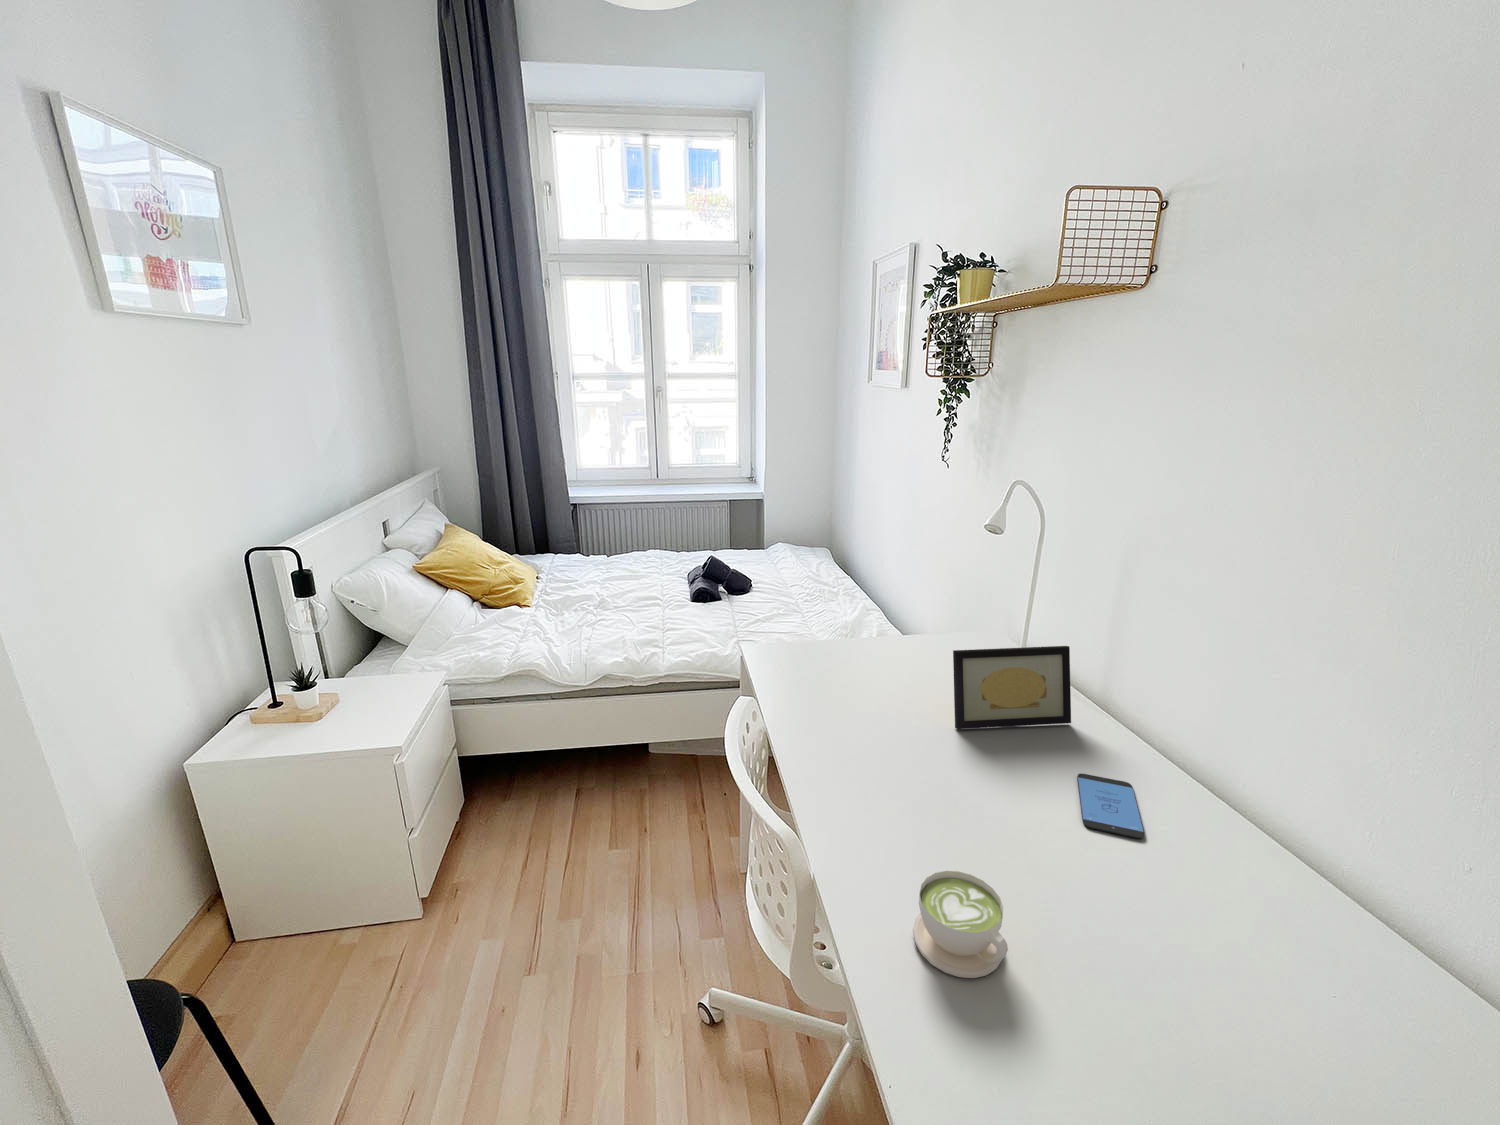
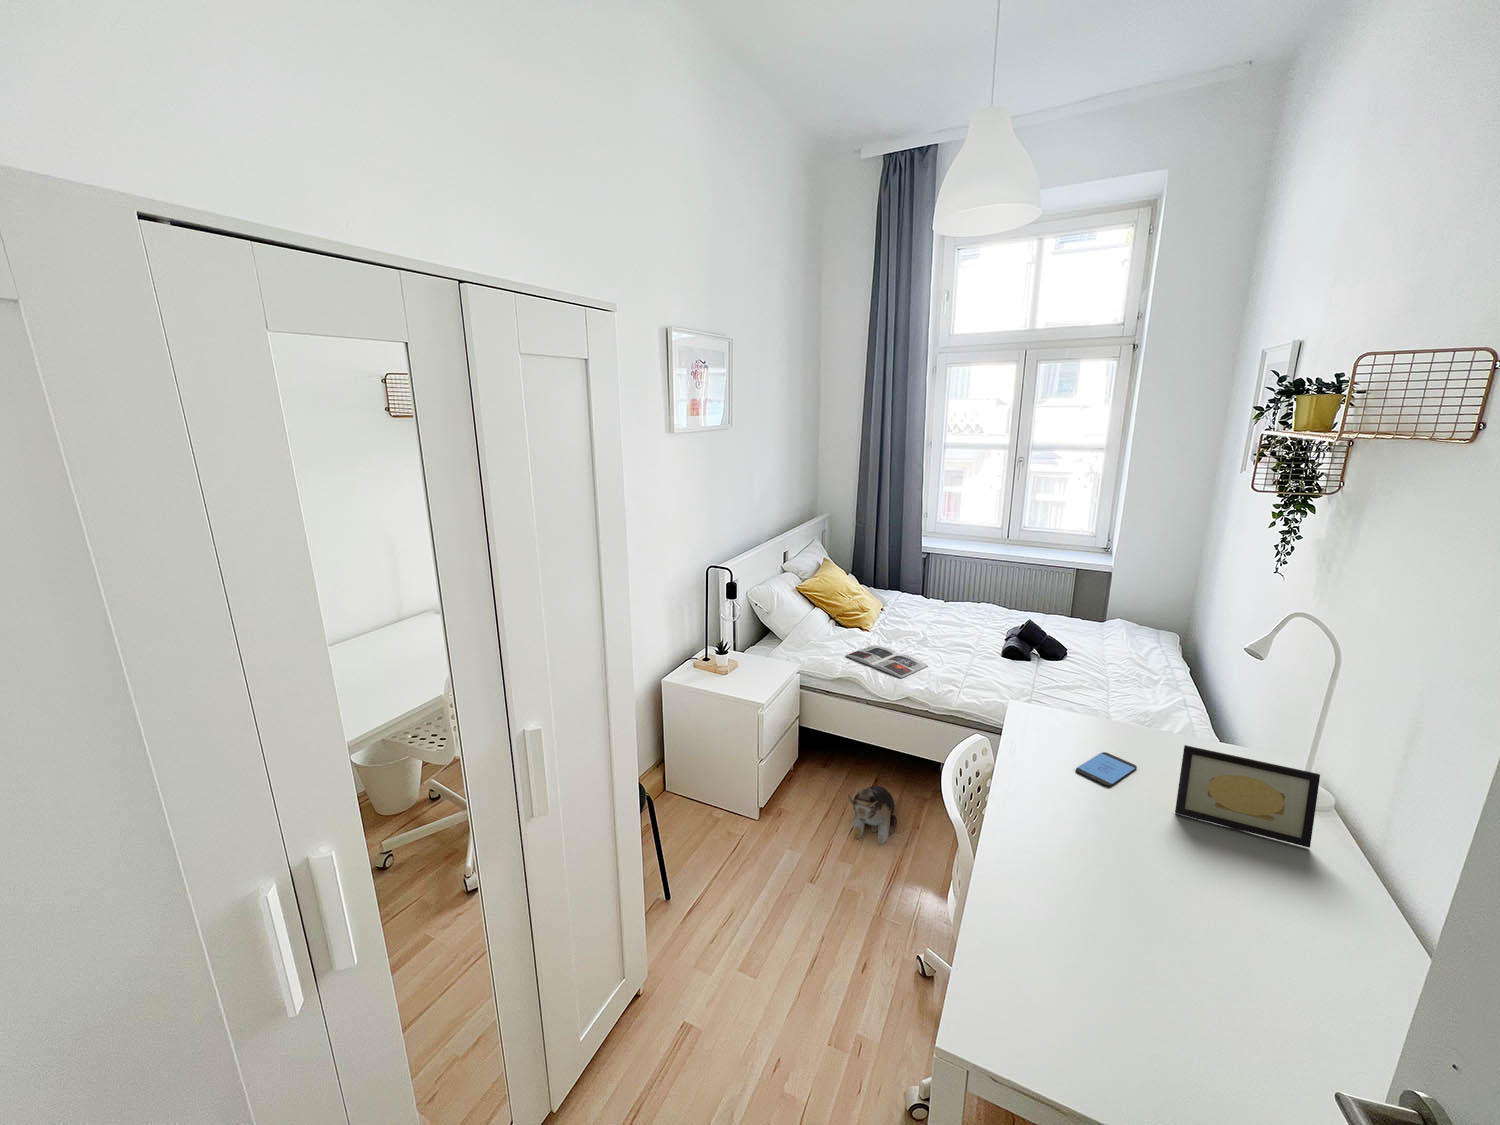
magazine: none [504,623,614,657] -> present [846,645,928,678]
smartphone: present [1077,774,1144,839] -> present [1076,752,1137,786]
plush toy: none [551,801,616,881] -> present [848,786,897,845]
coffee cup: present [913,871,1008,978] -> none [1041,885,1113,964]

